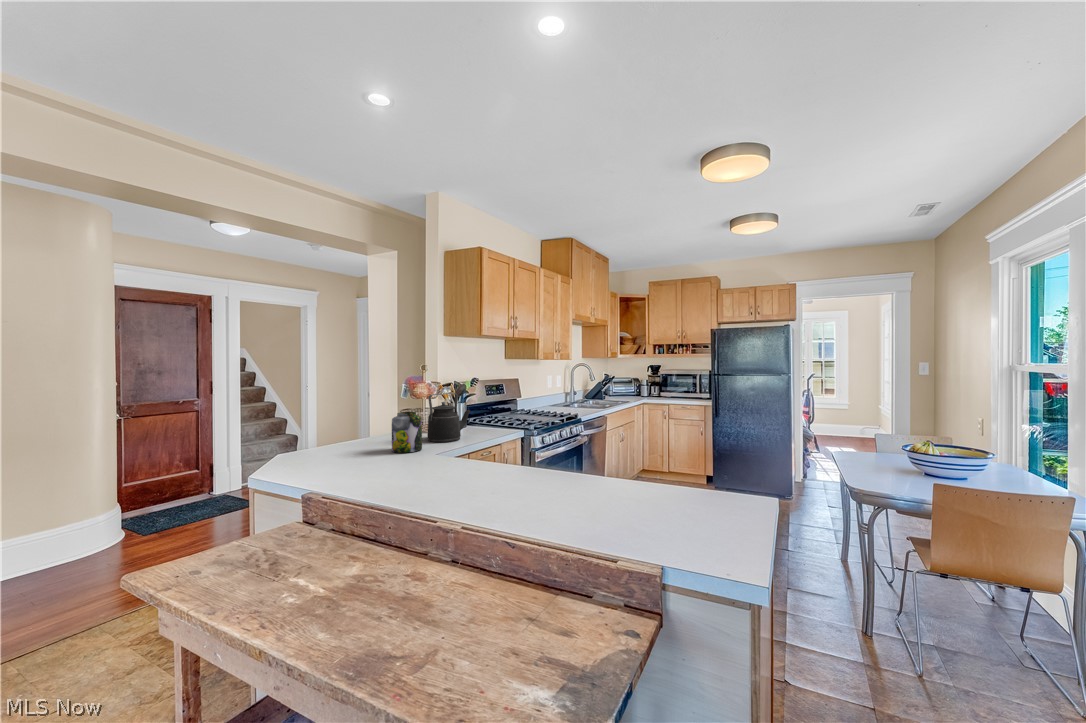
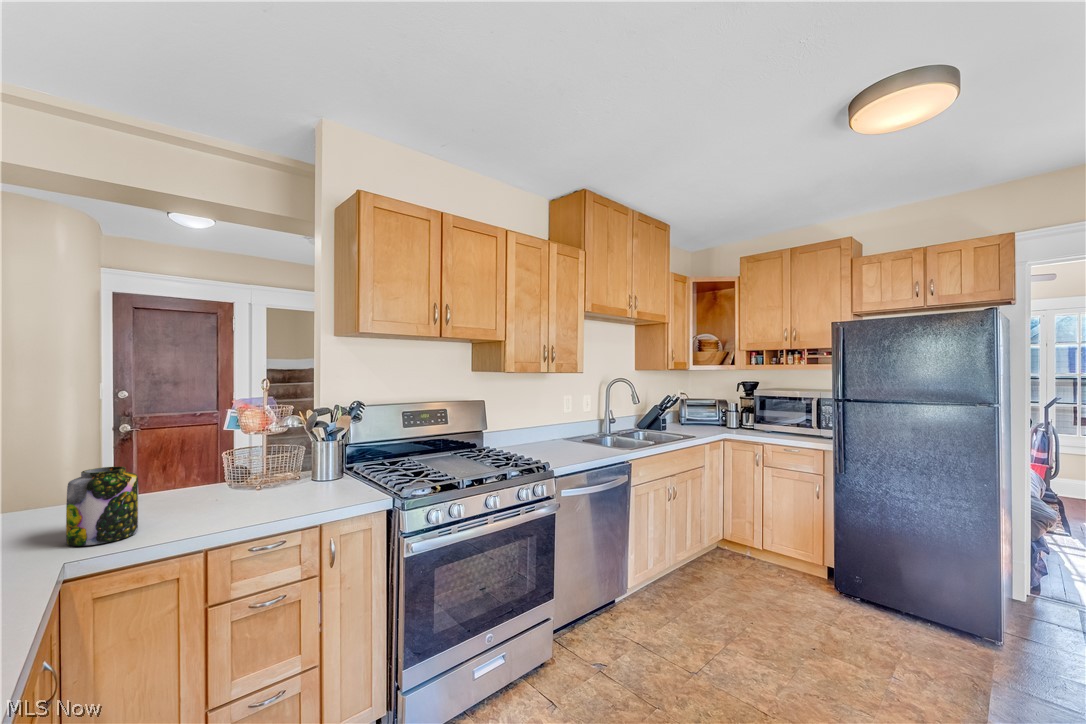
kettle: present [427,393,471,442] -> none [198,430,297,518]

